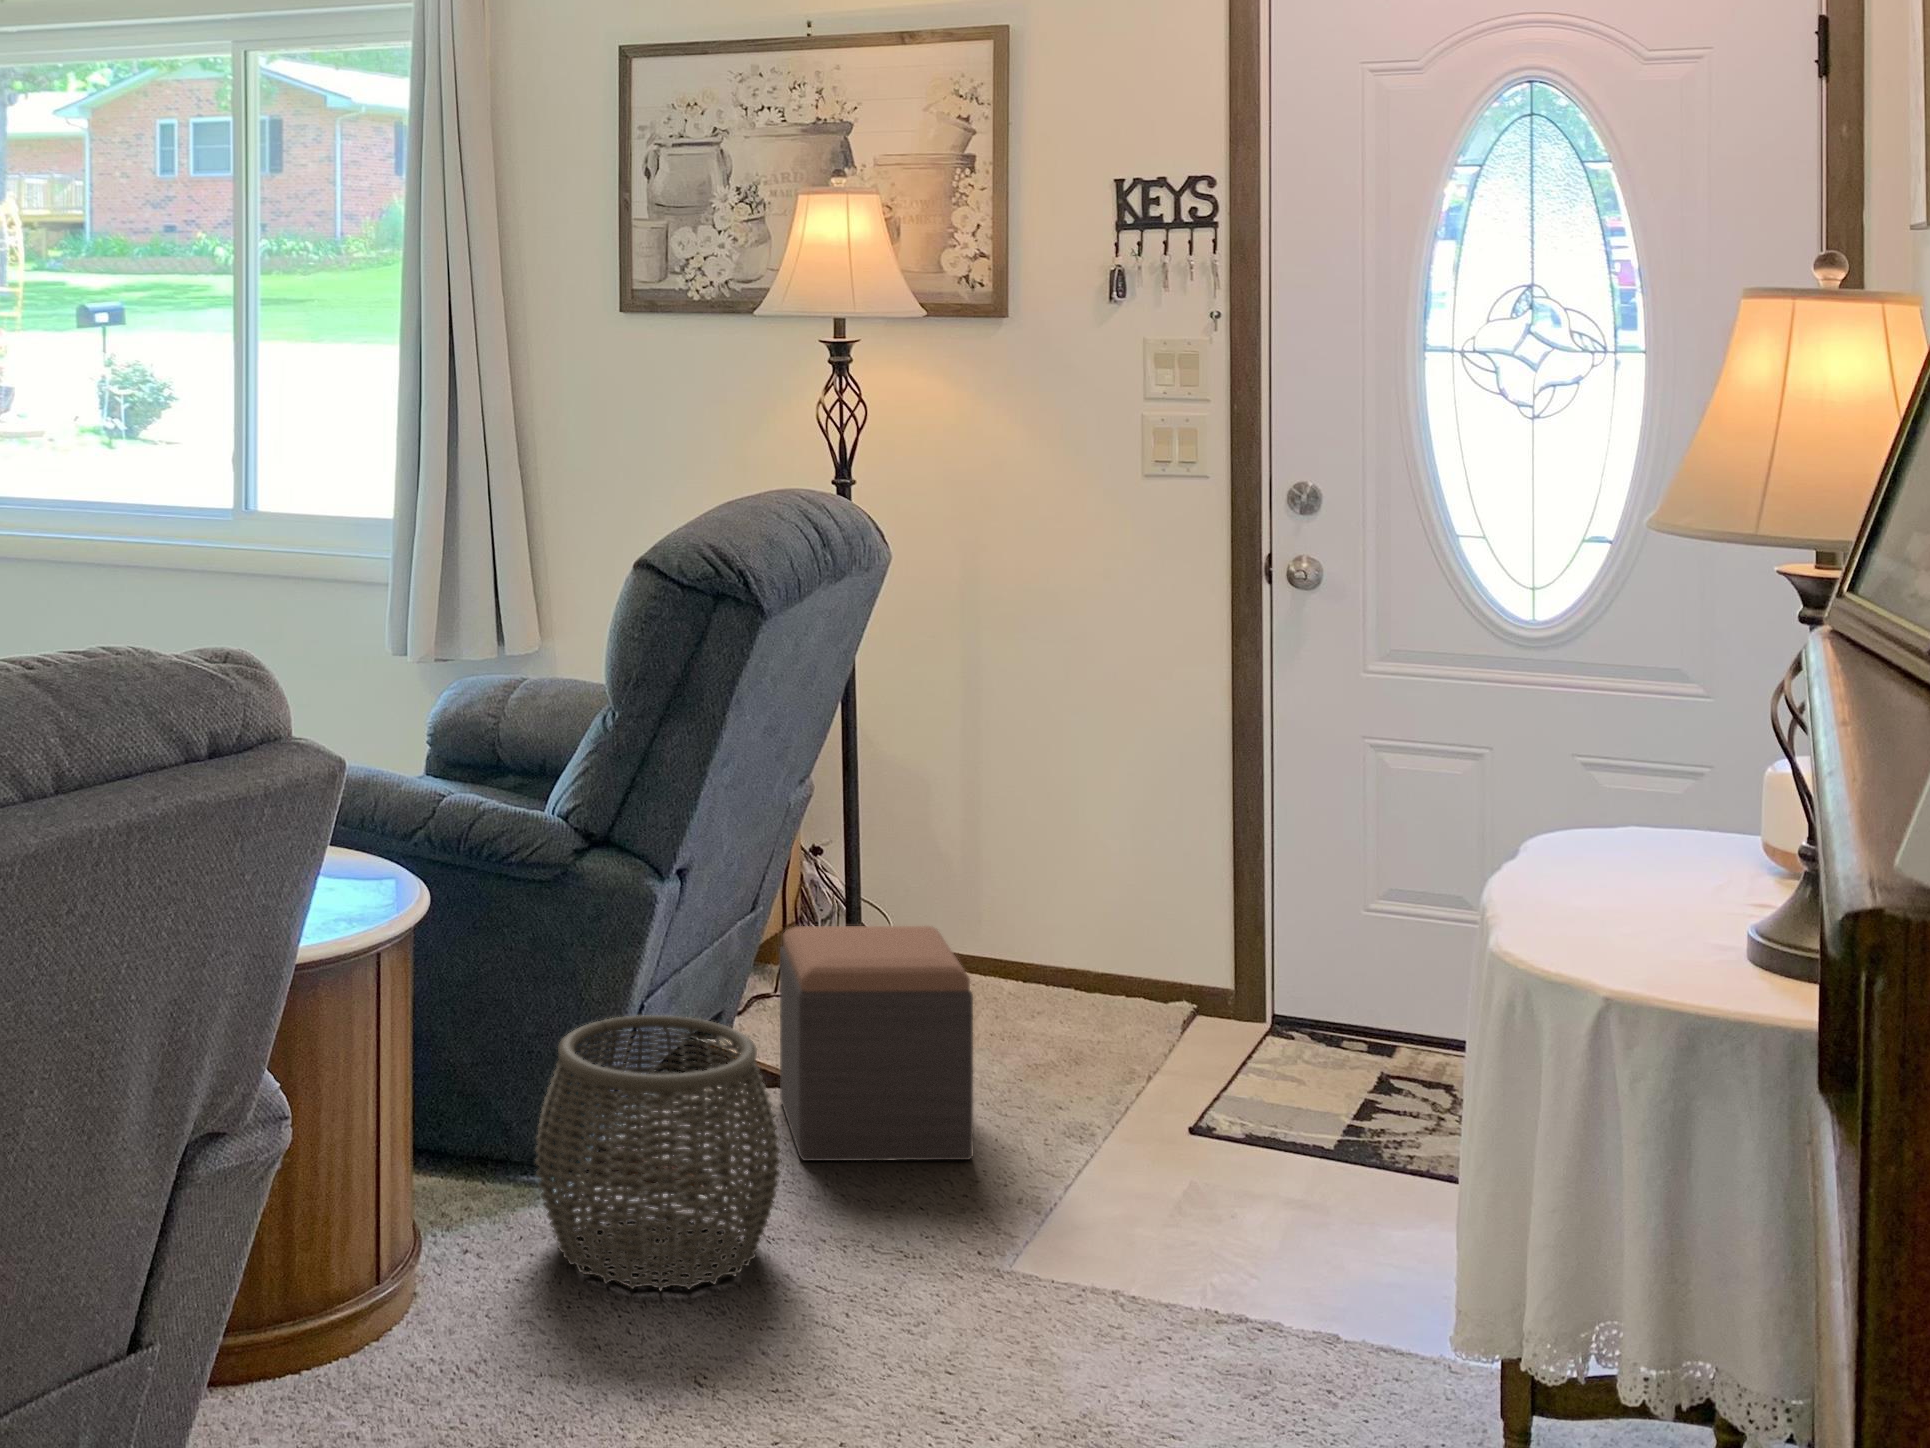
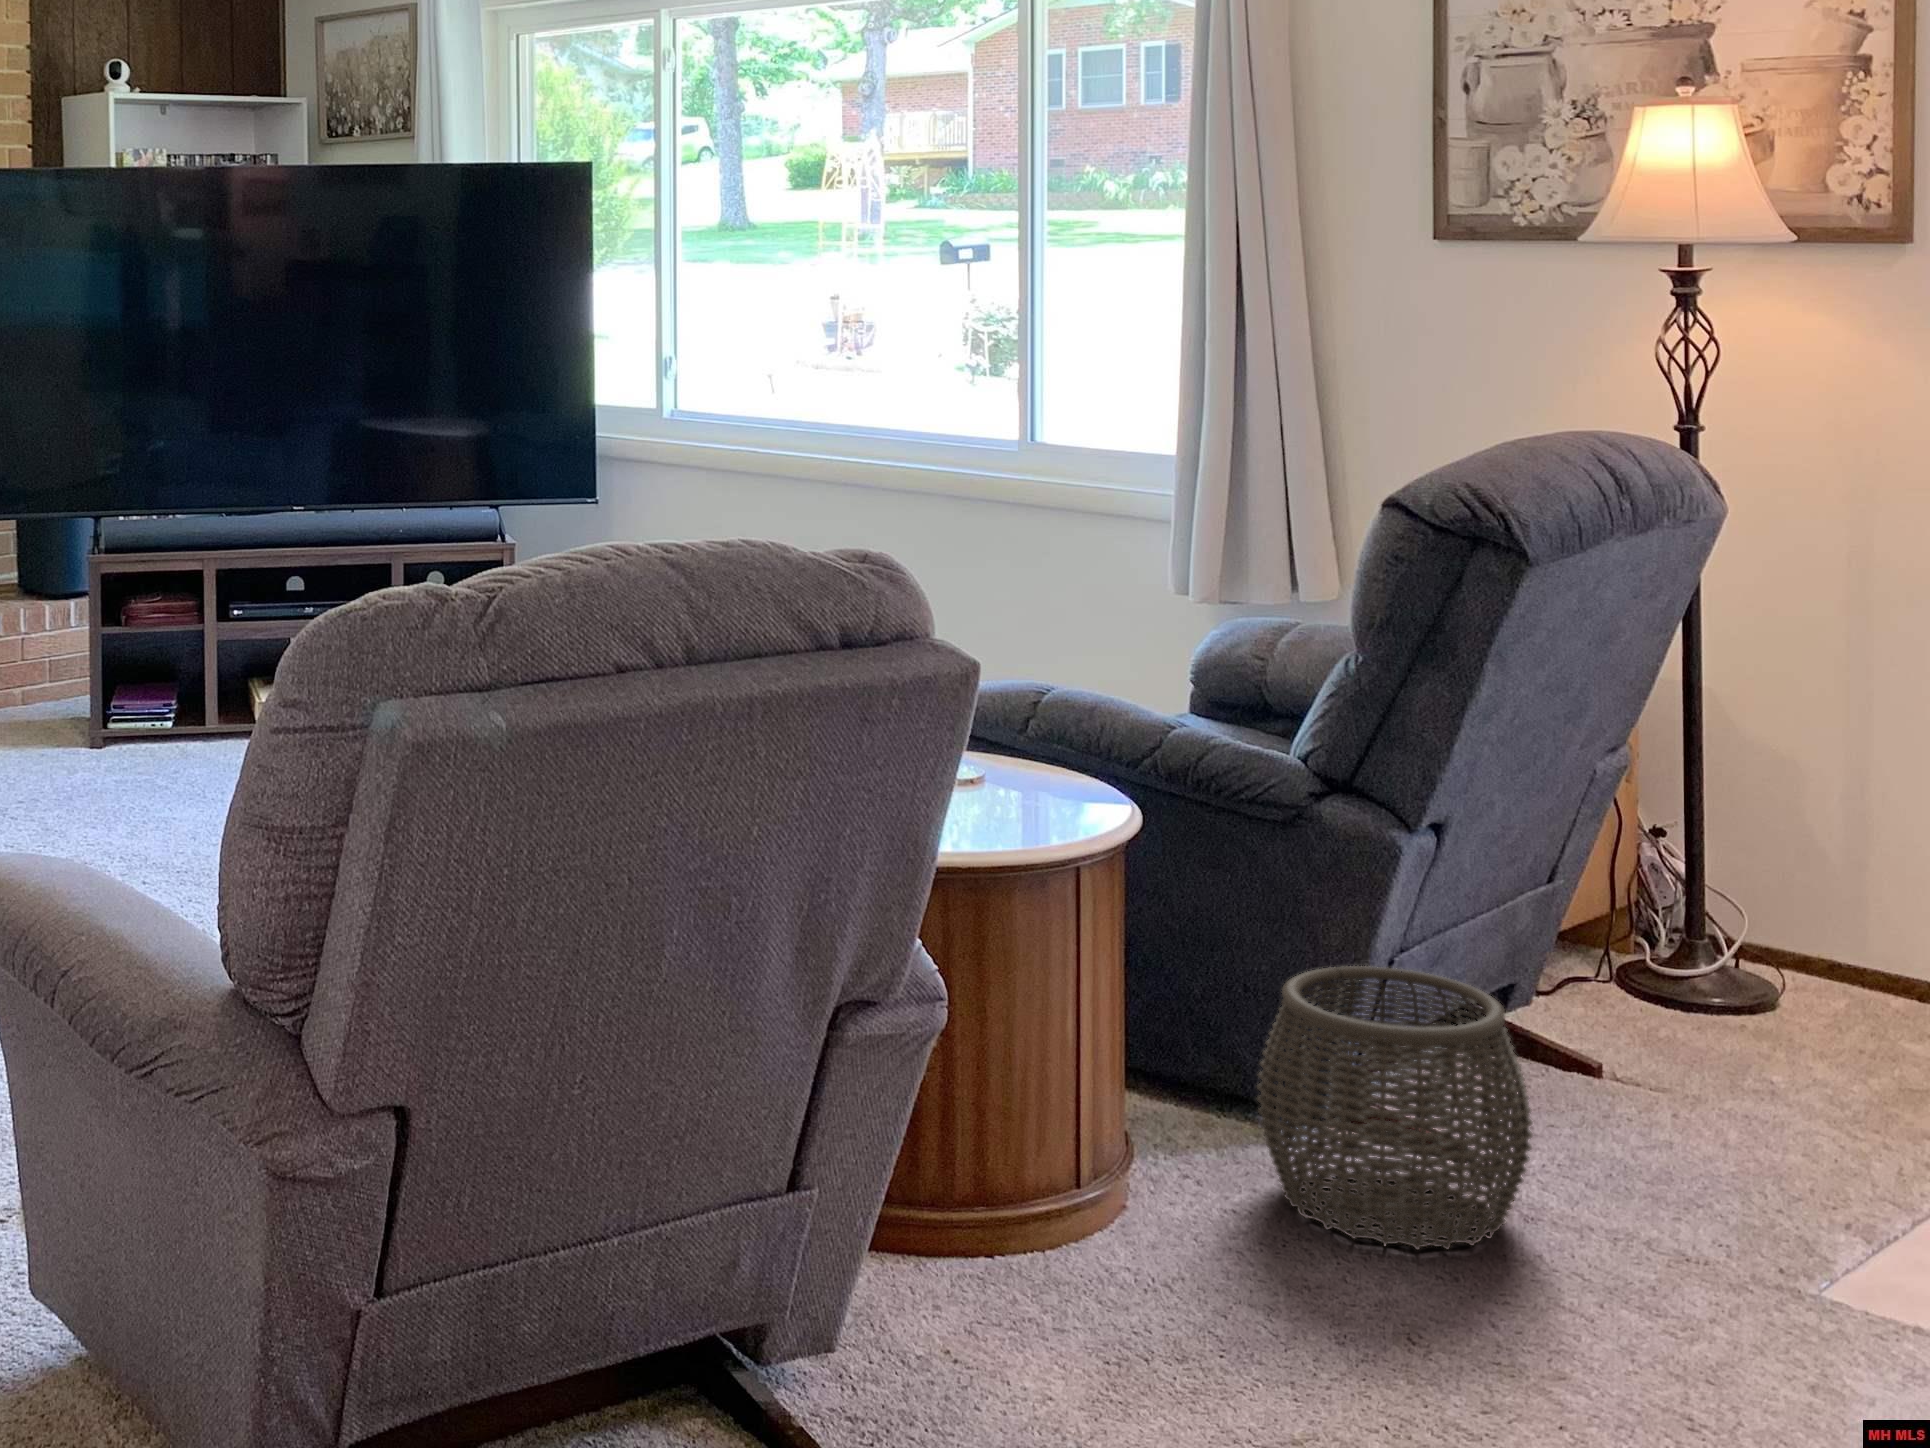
footstool: present [780,926,973,1161] -> none [1574,901,1798,1176]

